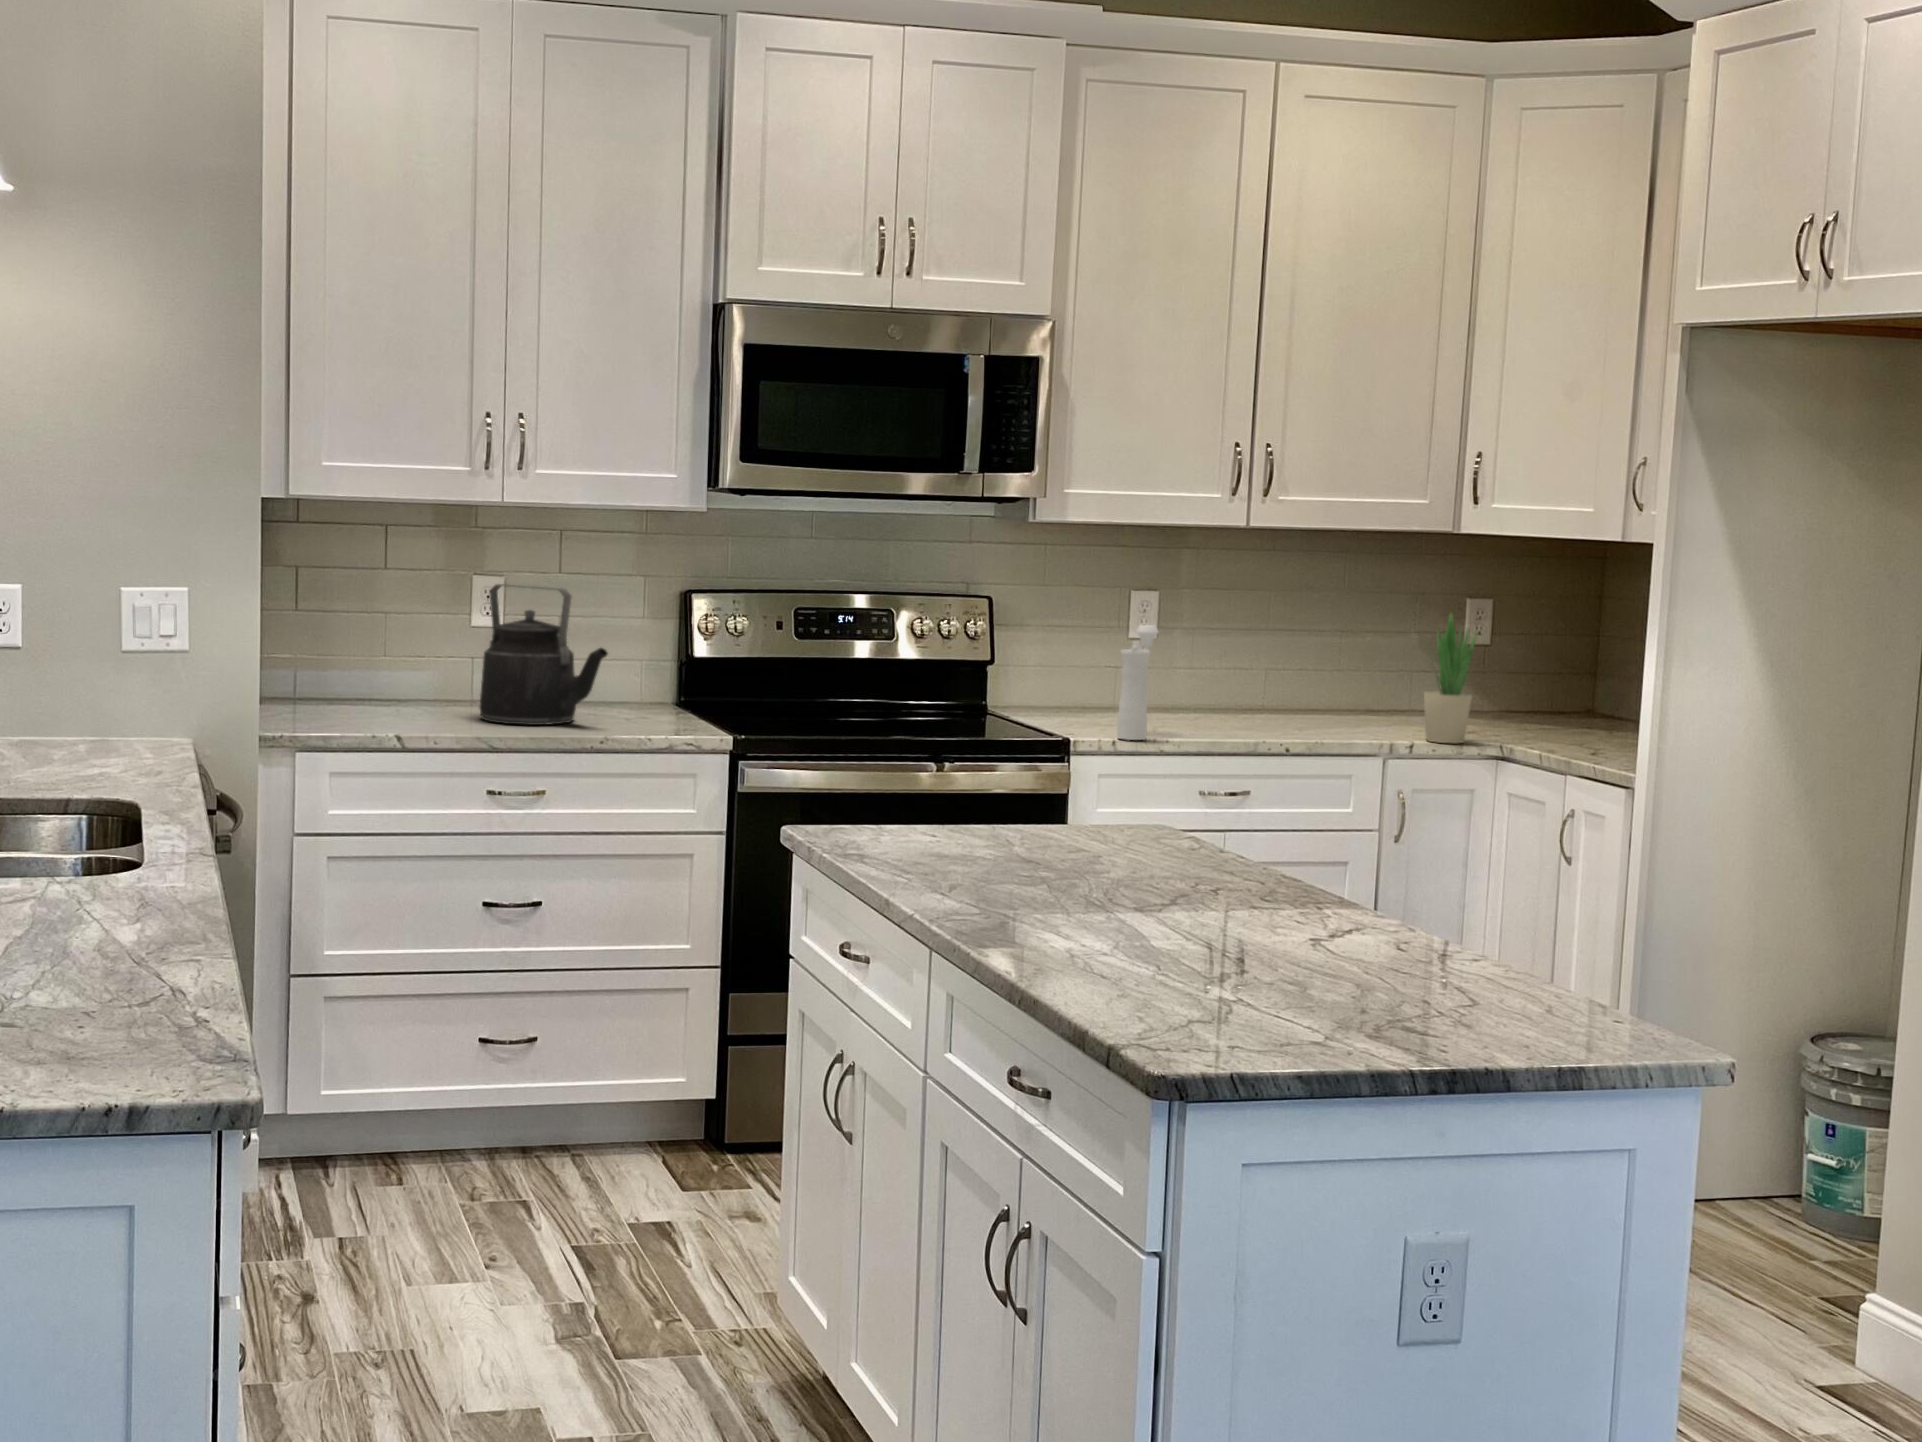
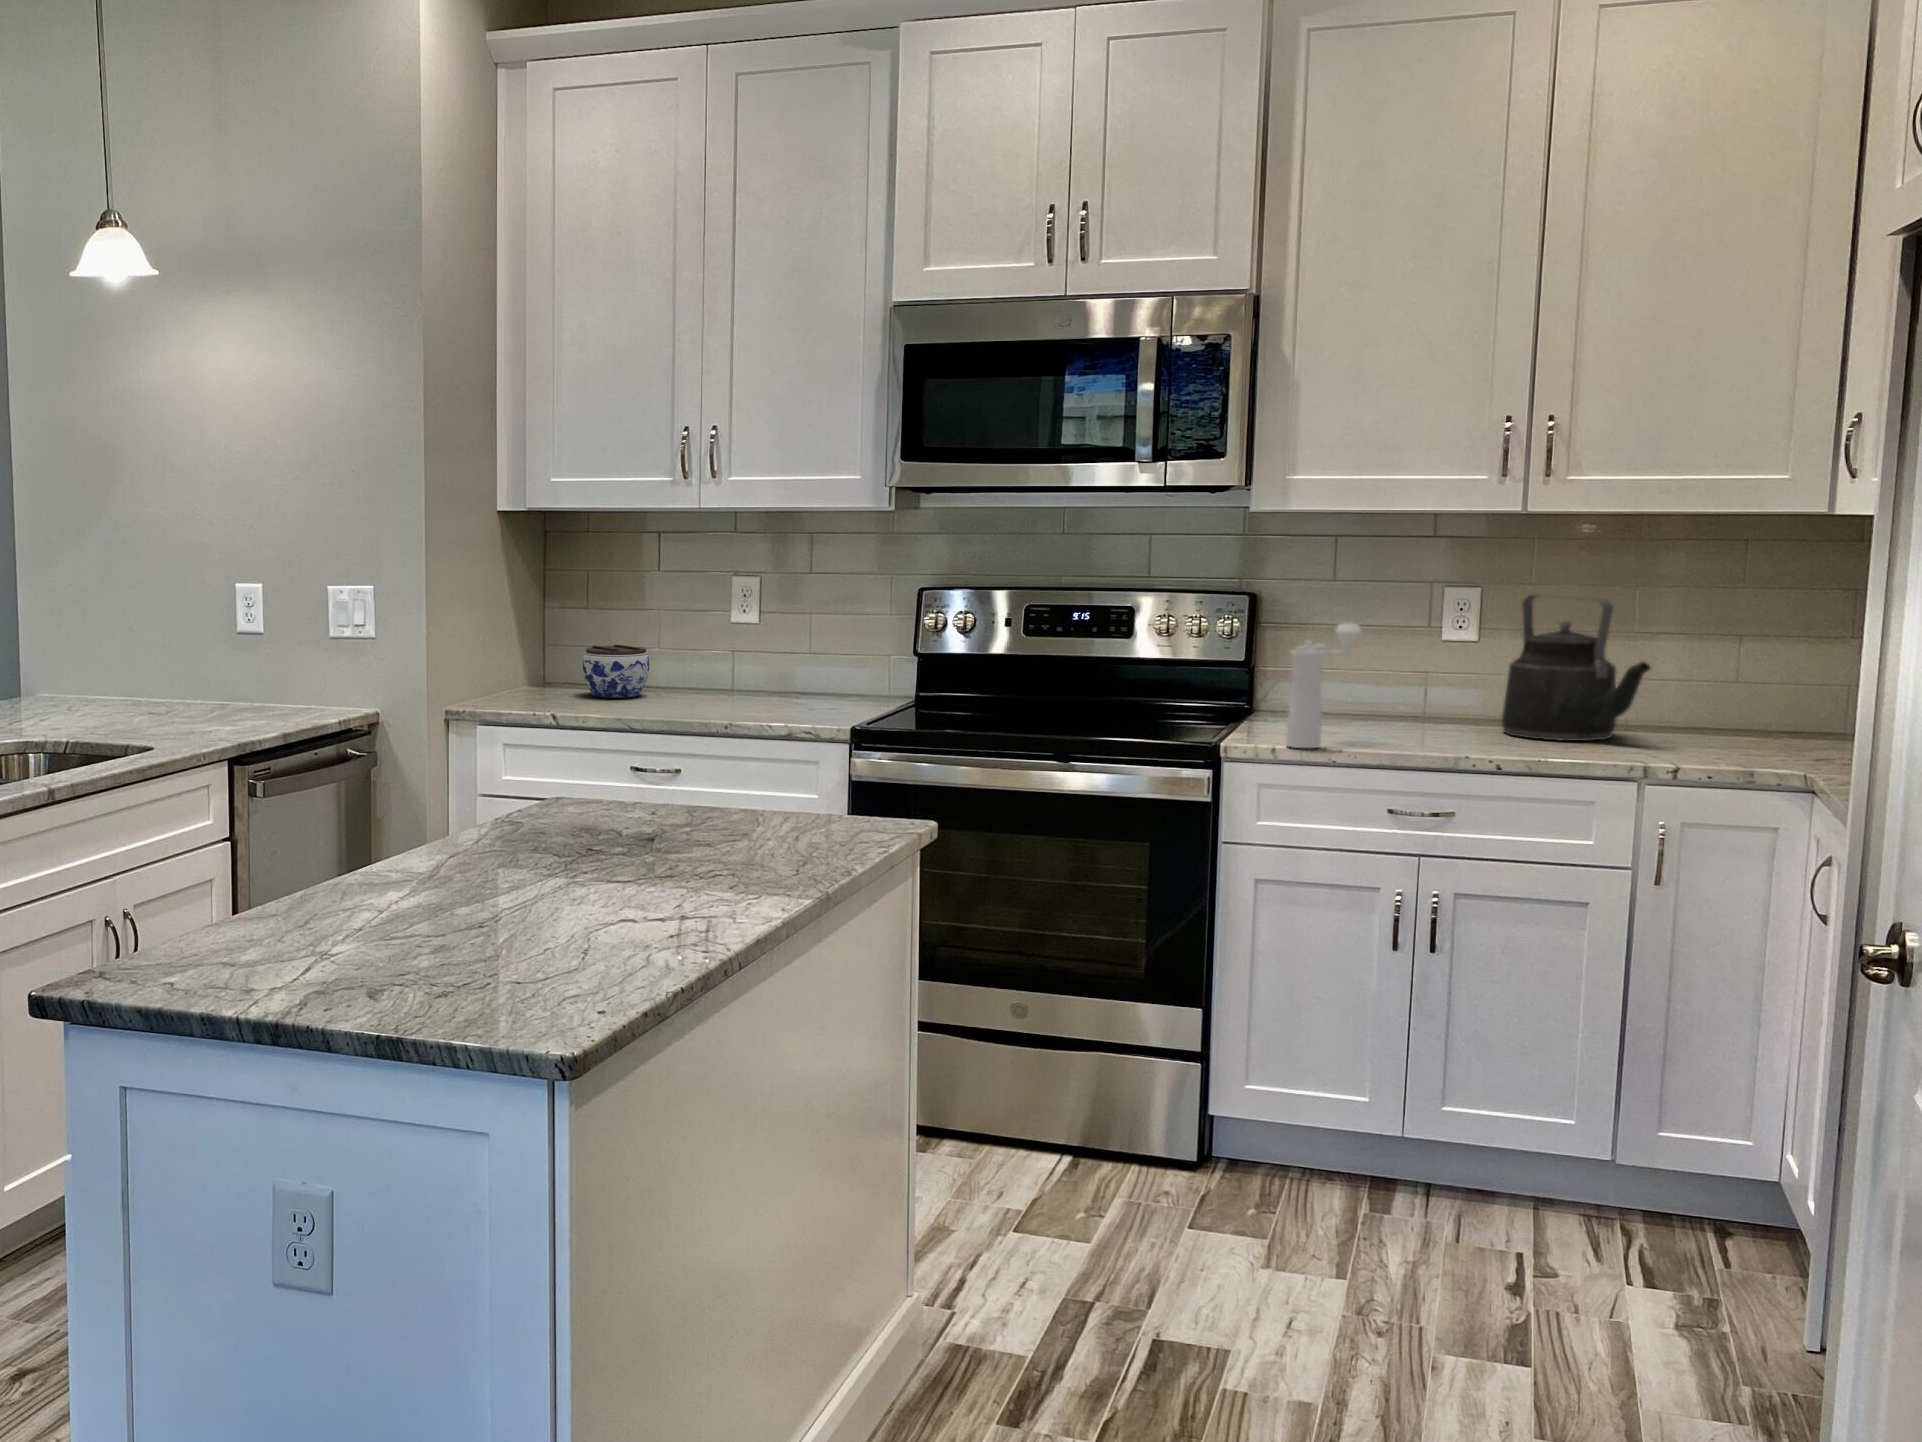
kettle: present [480,584,608,725] -> present [1502,594,1650,741]
potted plant: present [1424,610,1477,743] -> none [1716,605,1803,772]
jar: none [353,657,431,718] -> present [583,645,650,698]

